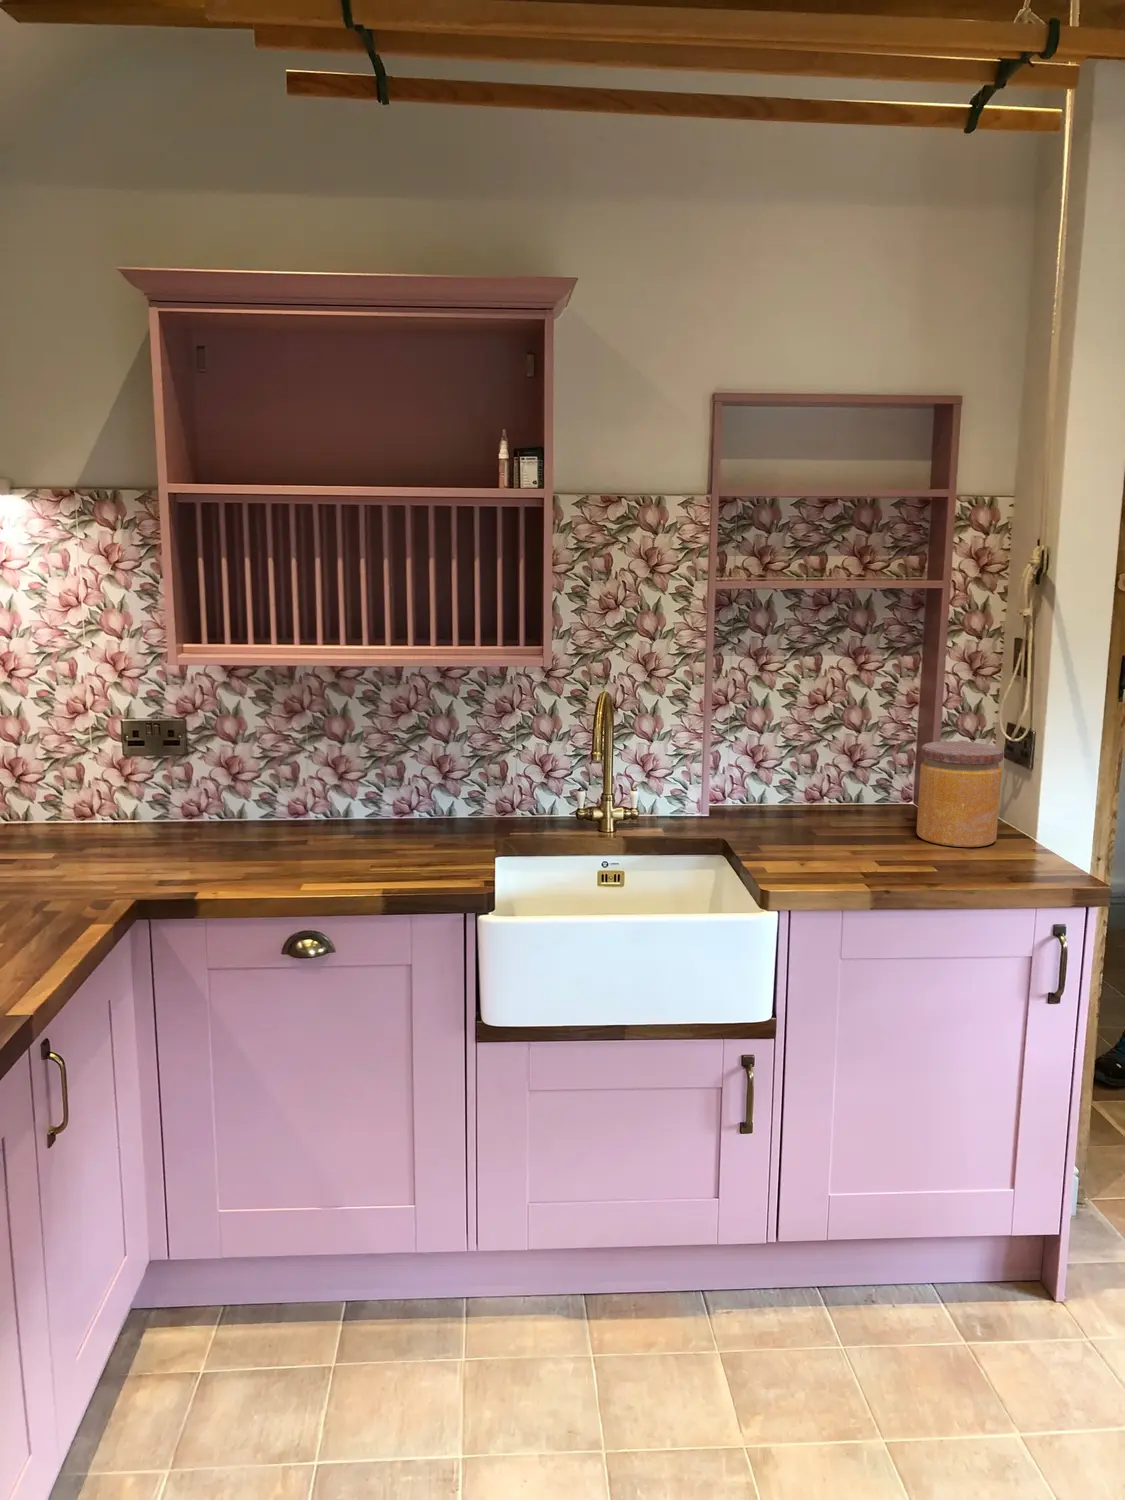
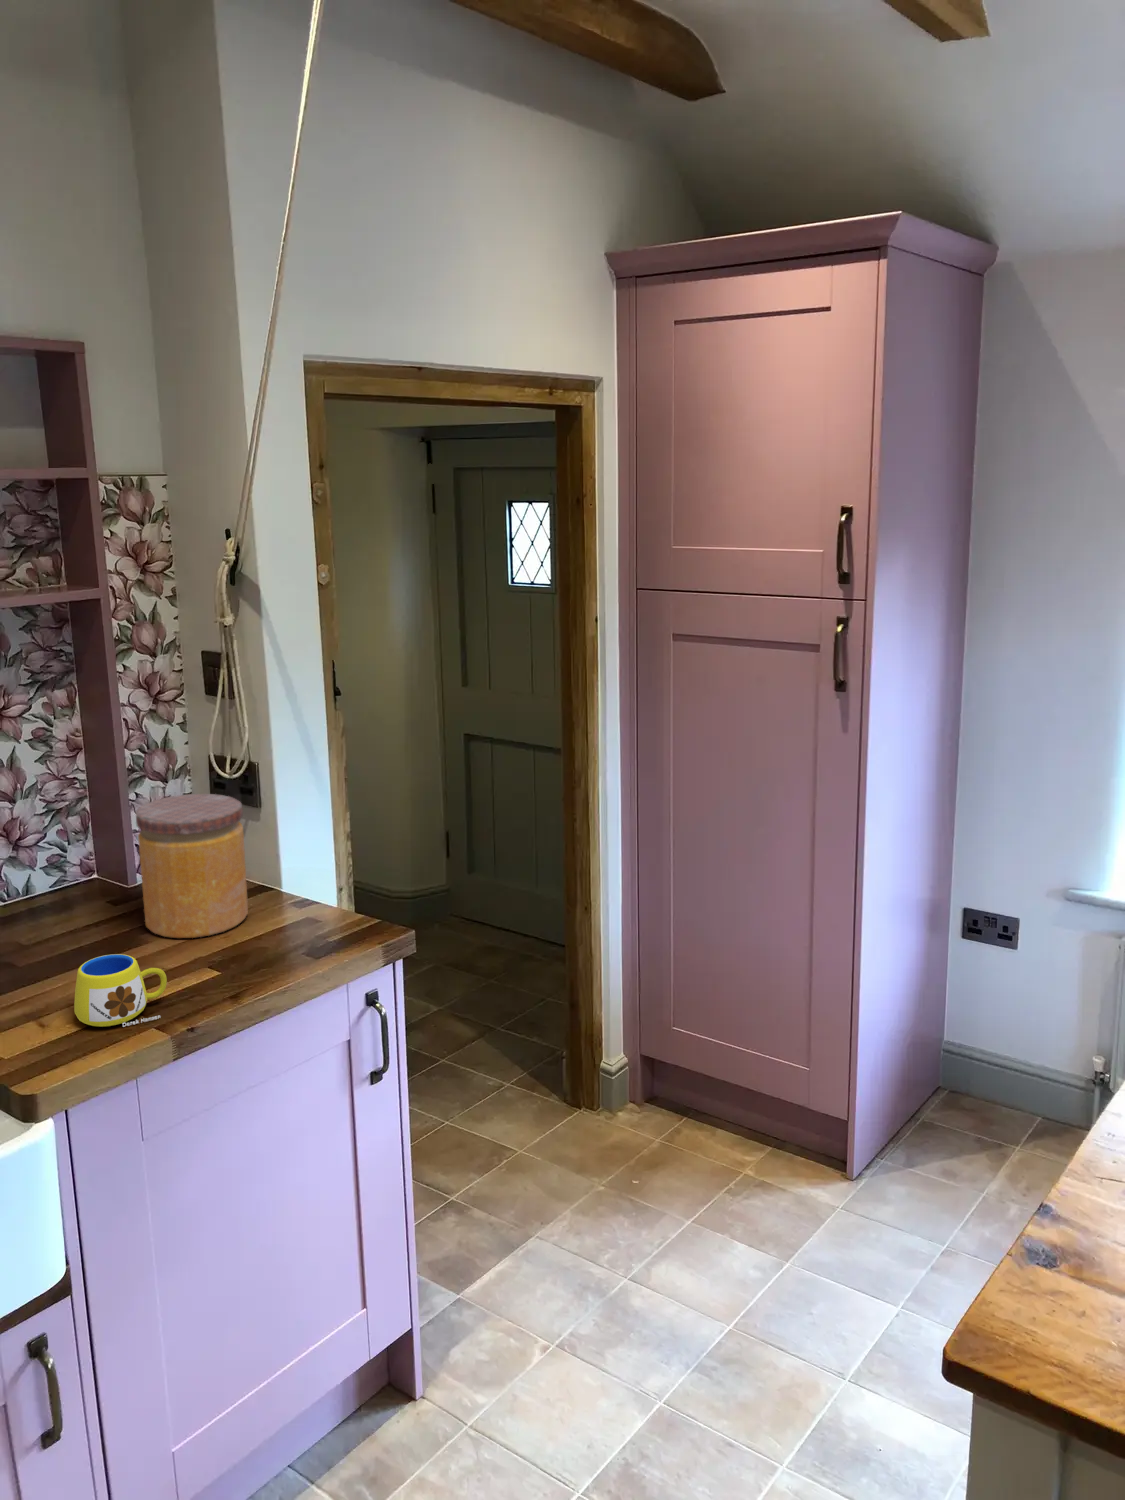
mug: none [832,821,894,869] -> present [74,954,167,1027]

